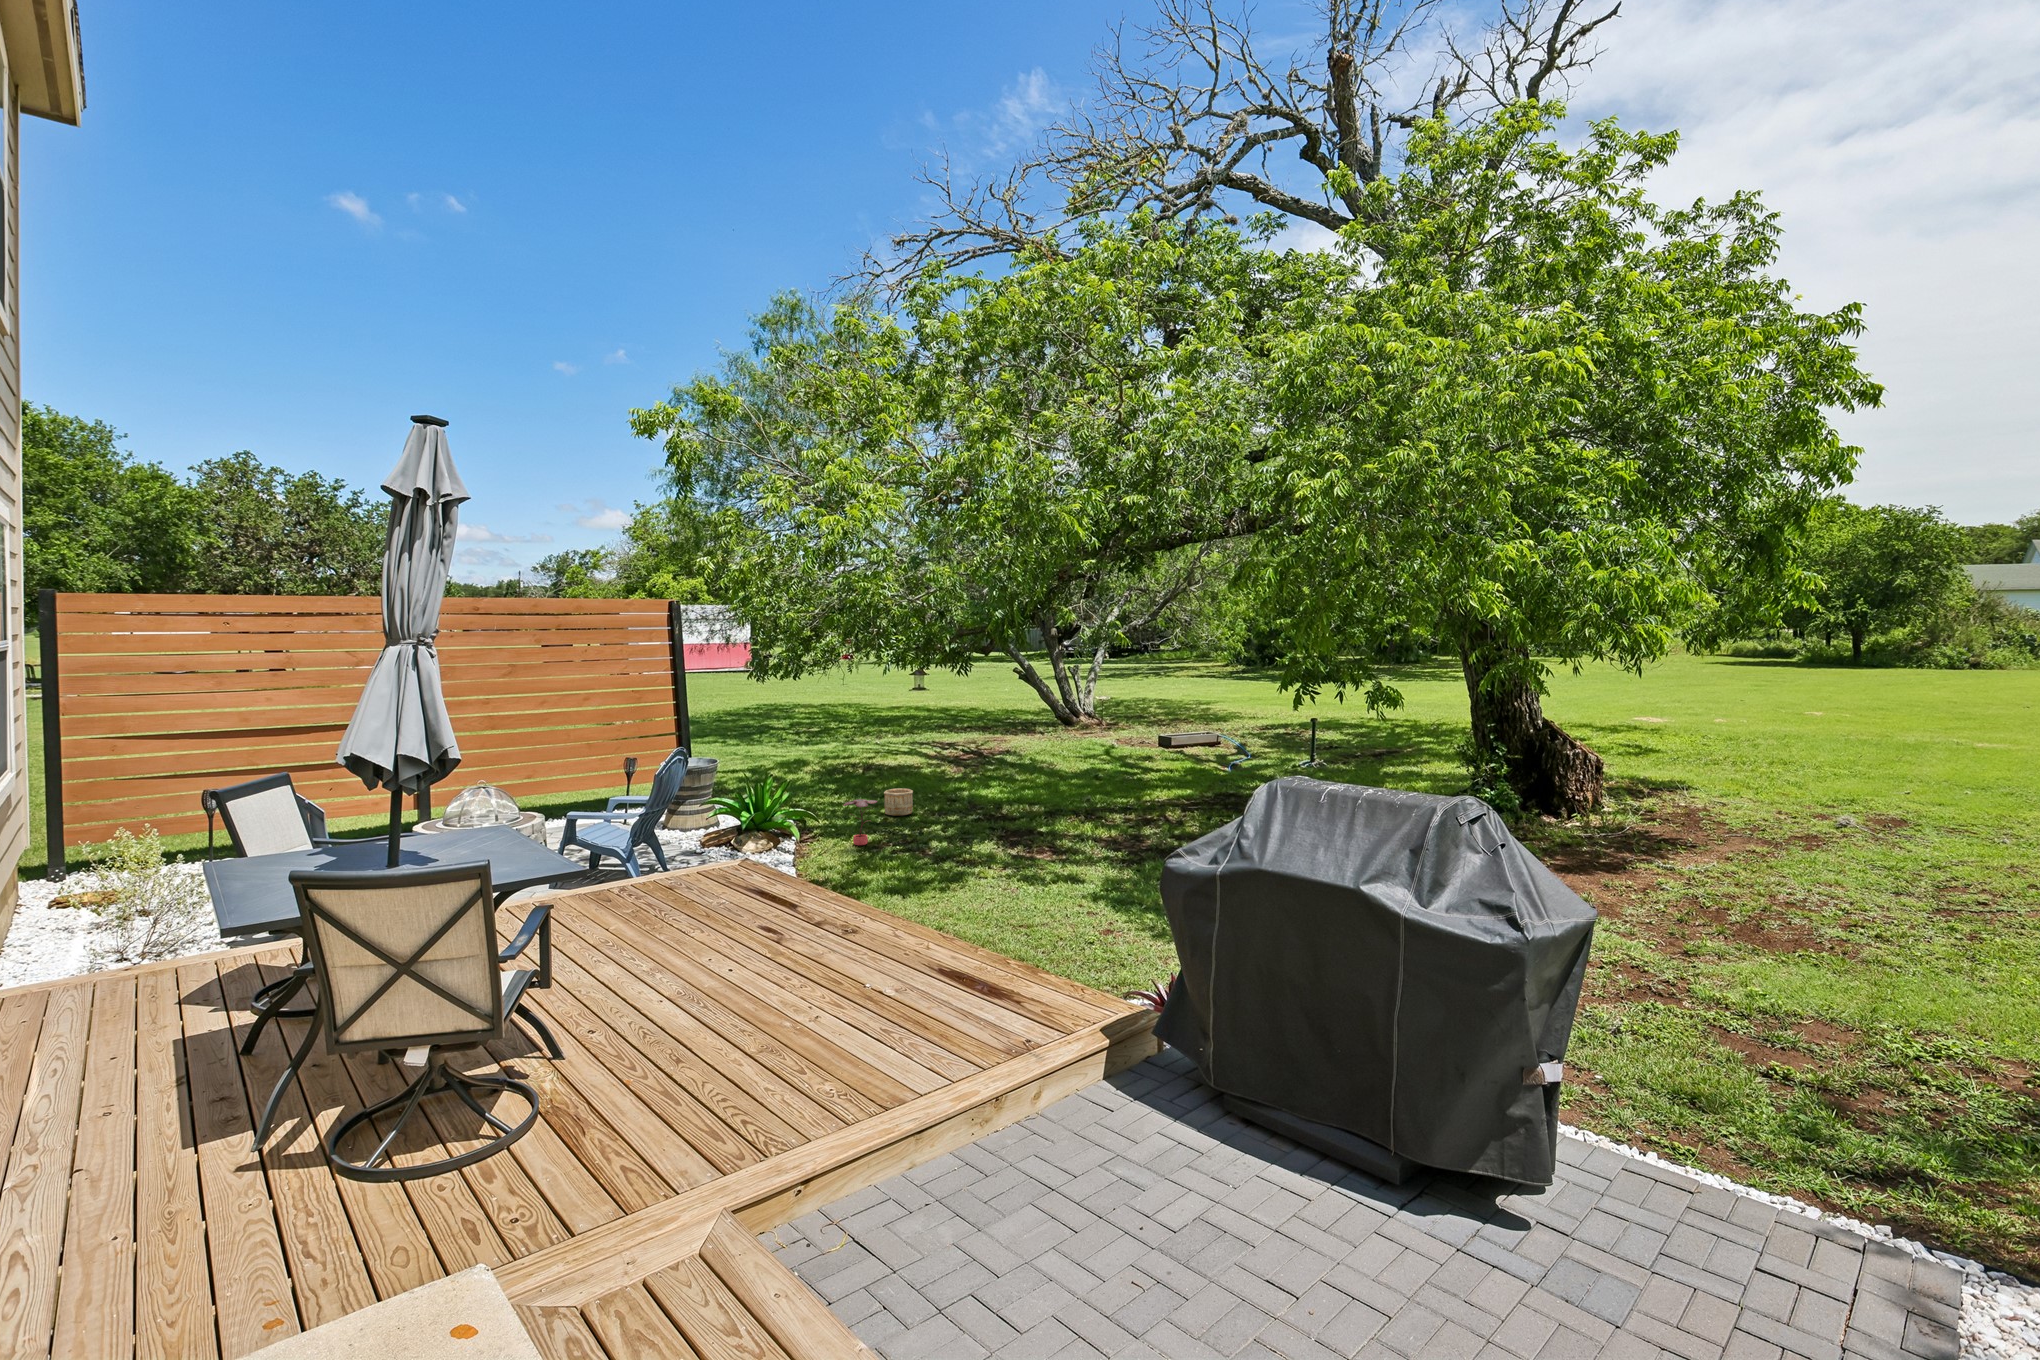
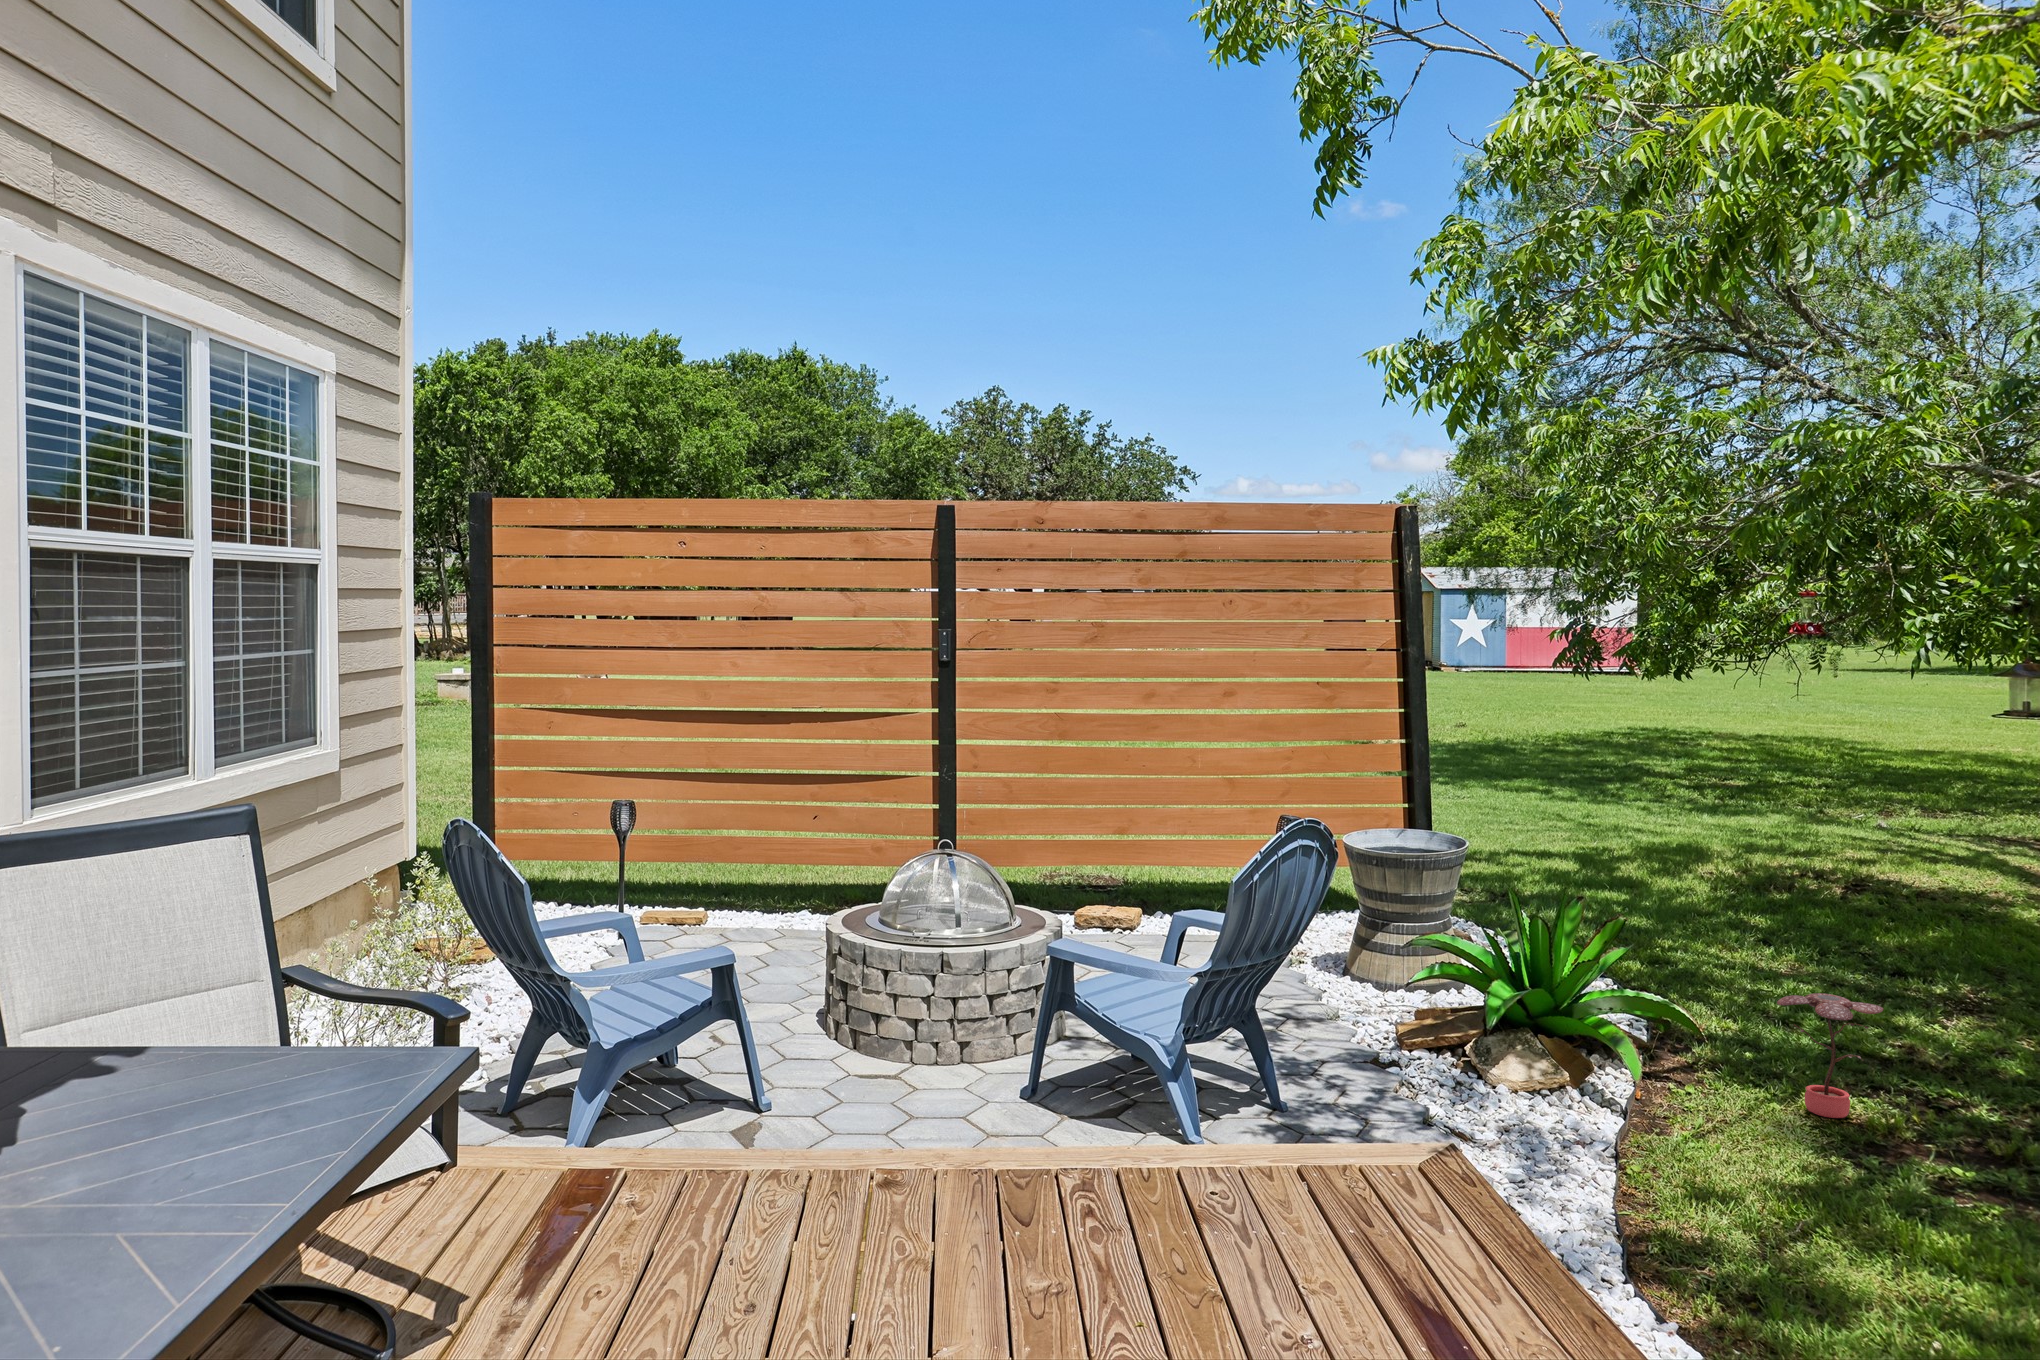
wooden bucket: present [884,788,913,816] -> none [1901,964,1995,1041]

